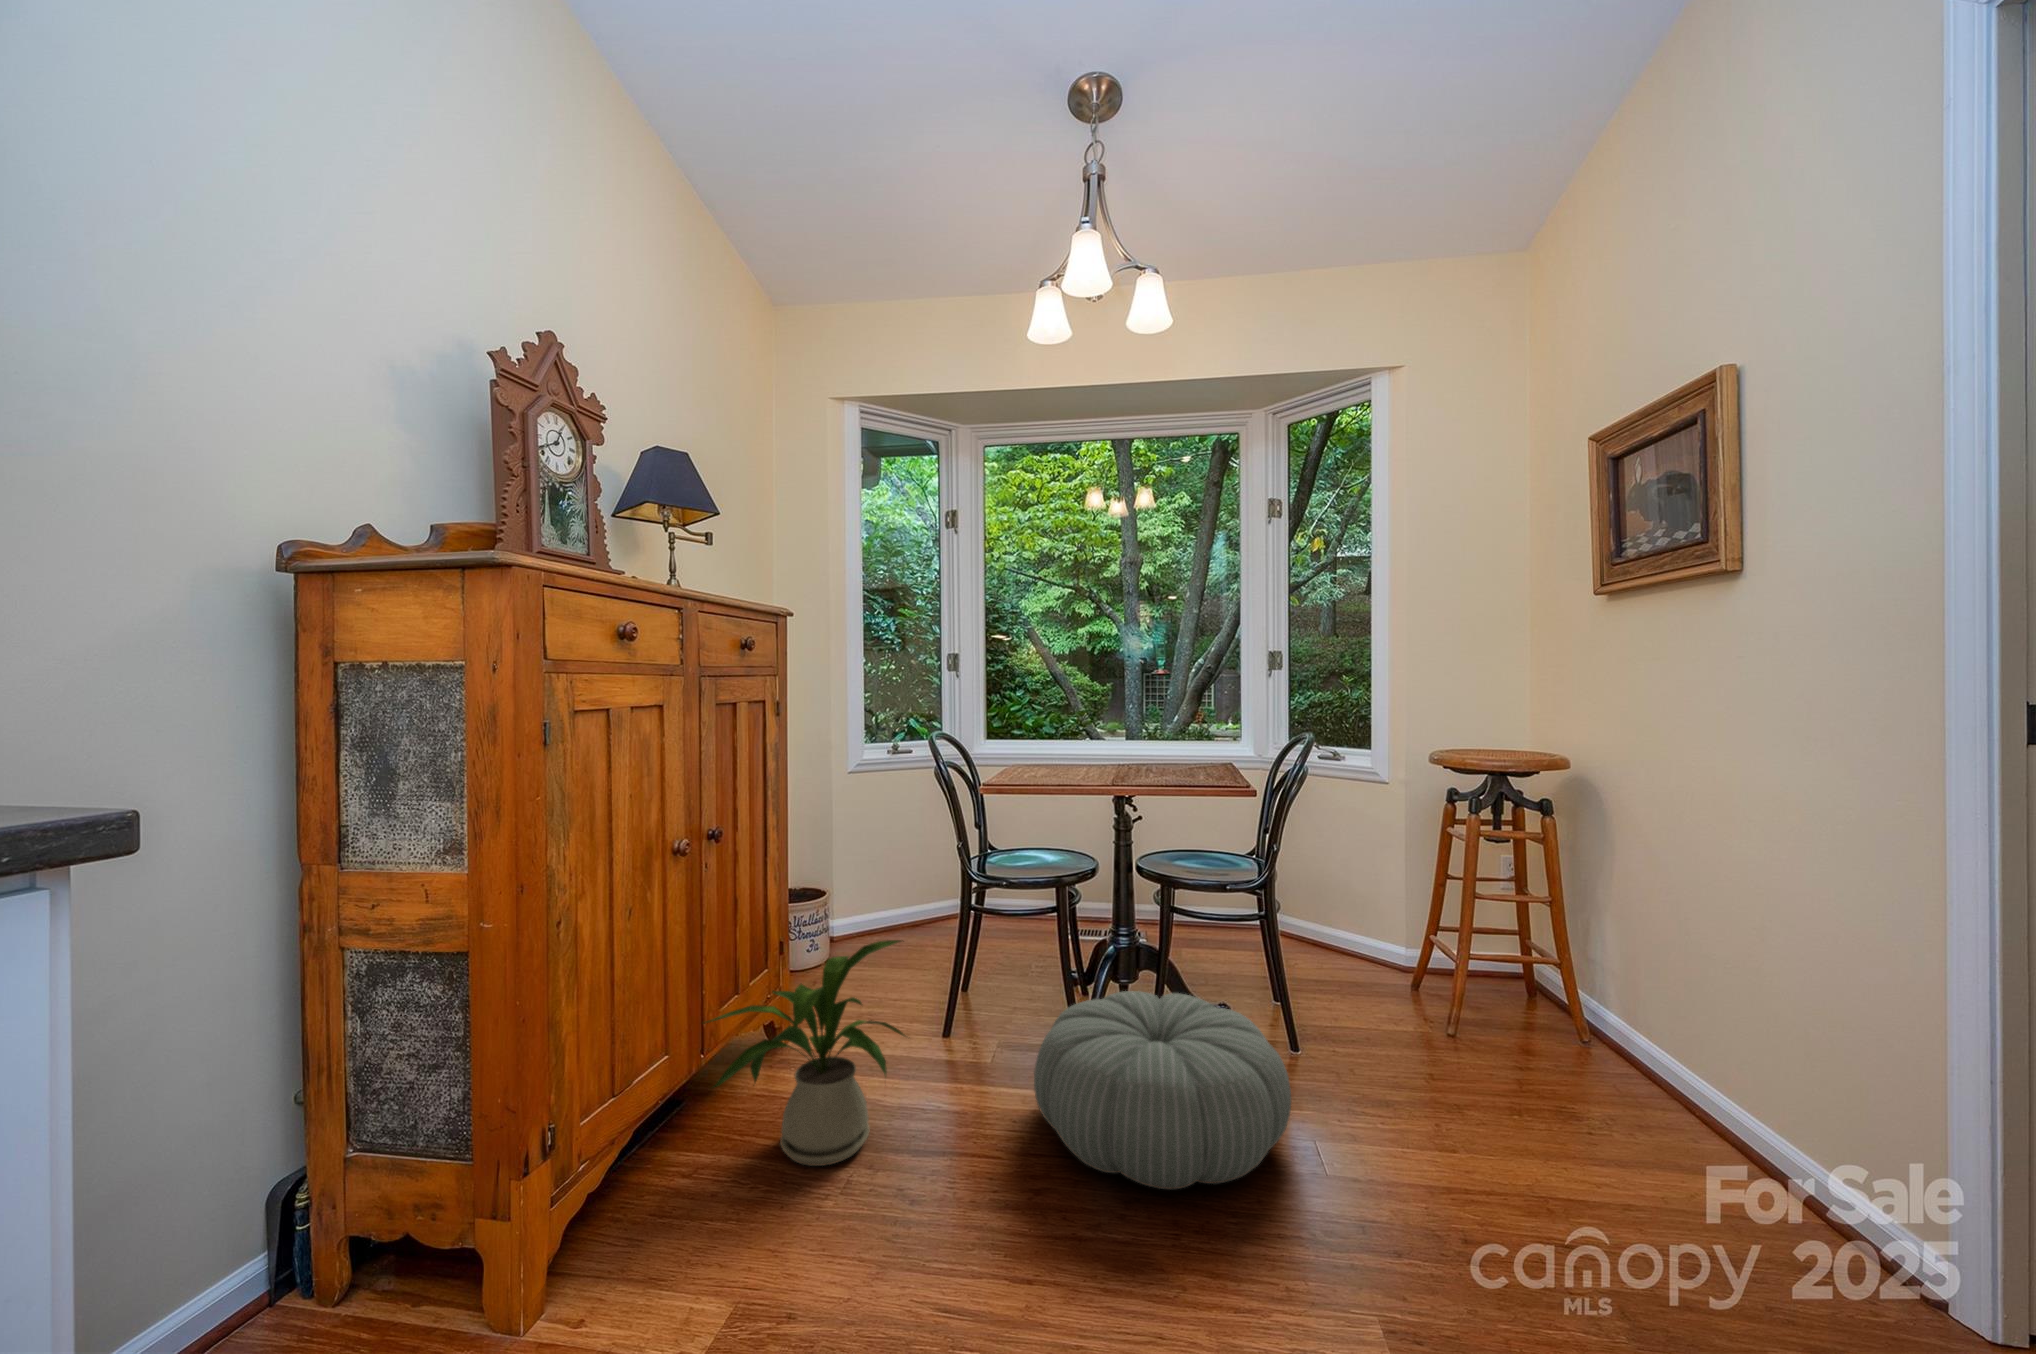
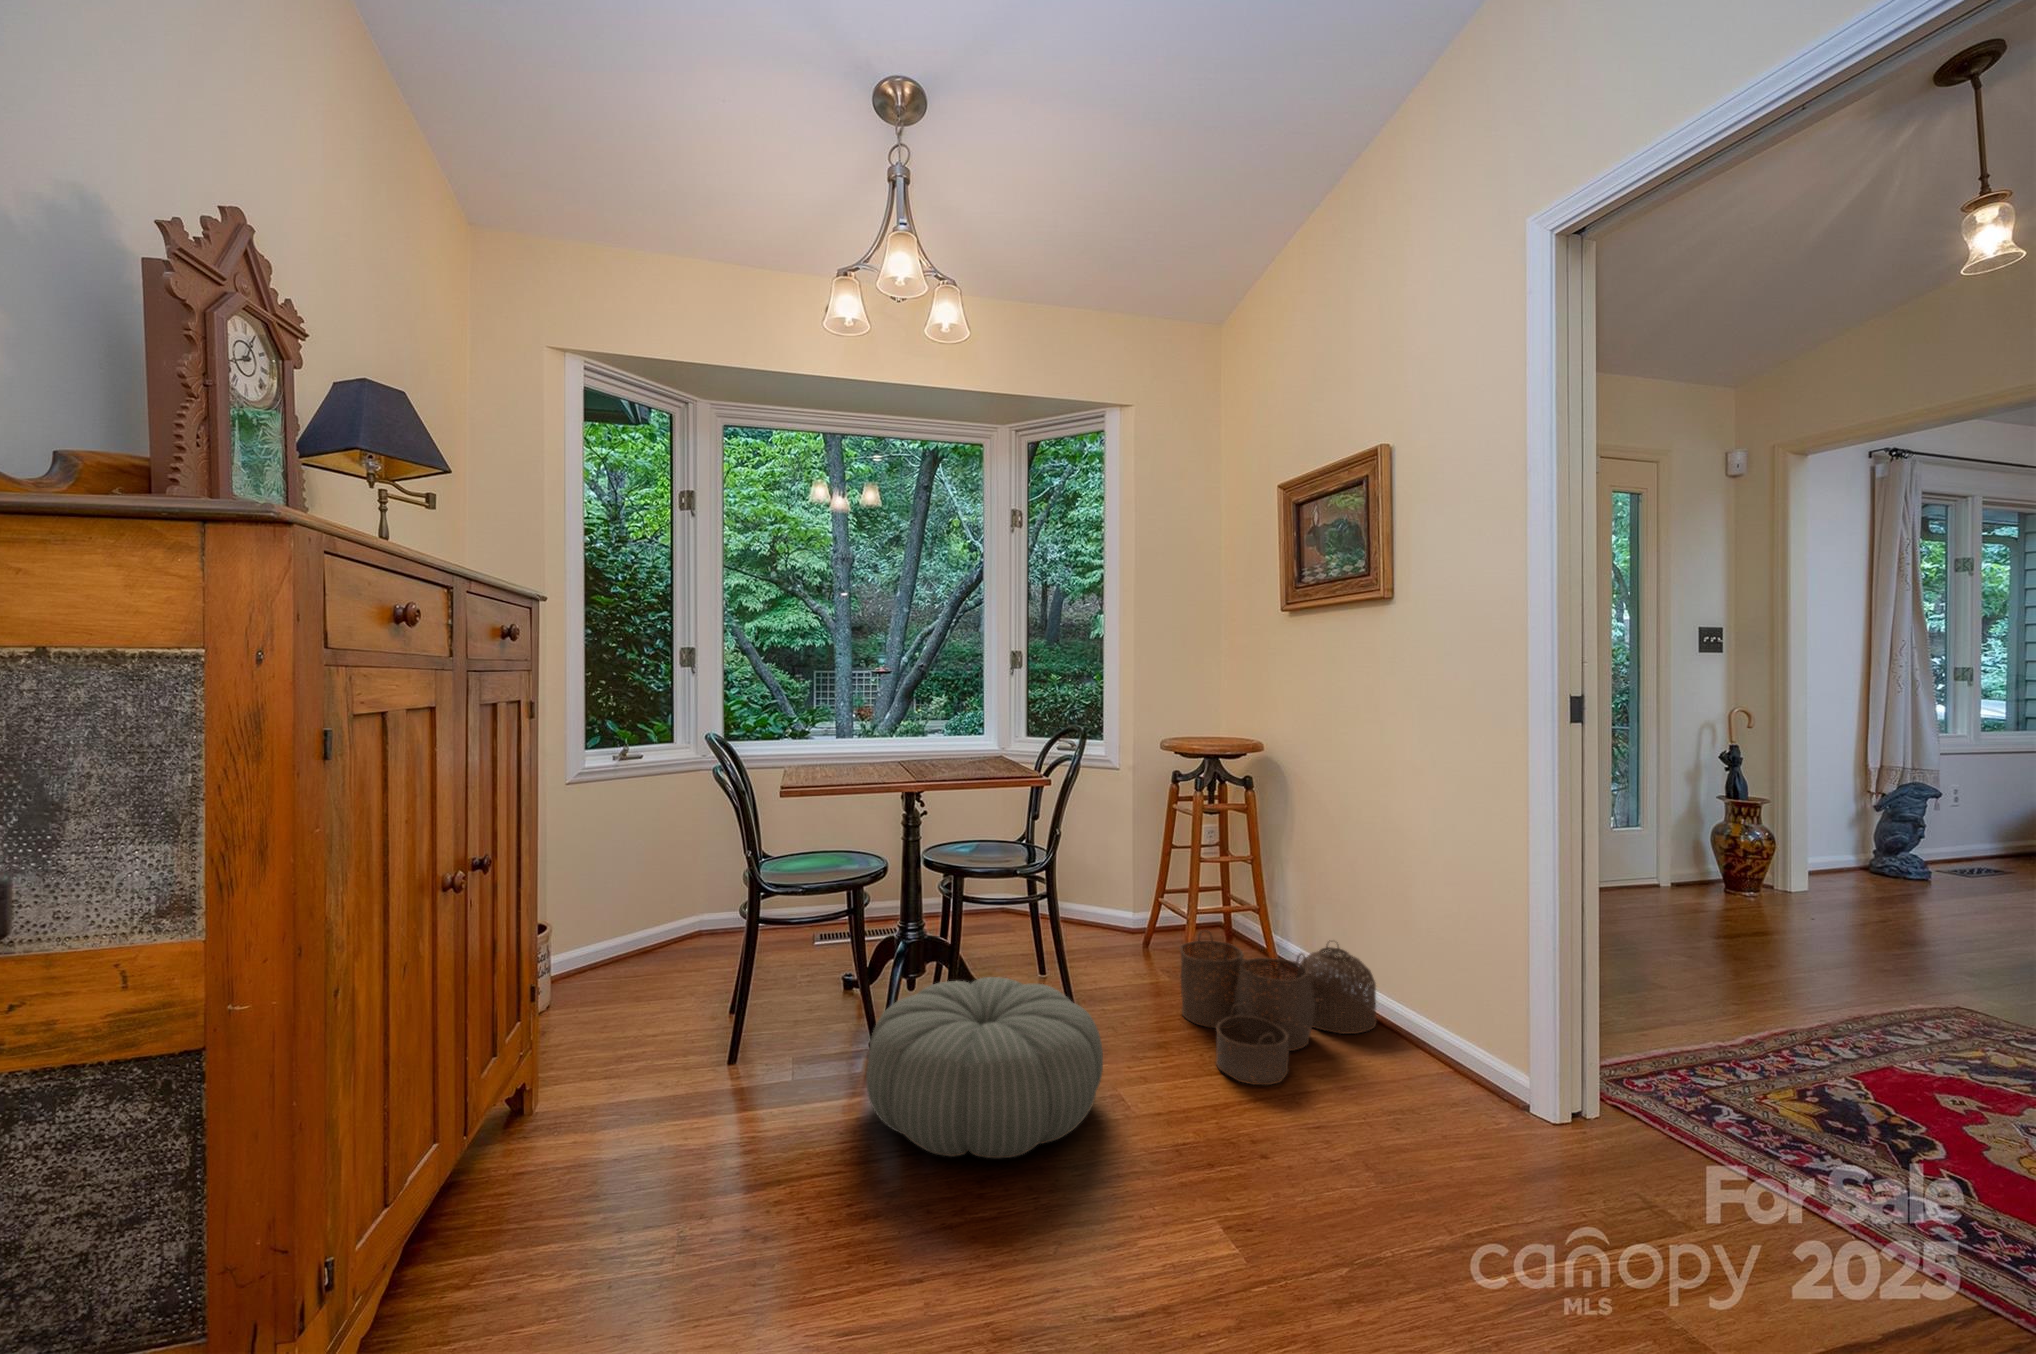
house plant: present [706,940,905,1166] -> none [474,962,728,1234]
woven basket: none [1425,980,1720,1186] -> present [1180,930,1377,1085]

